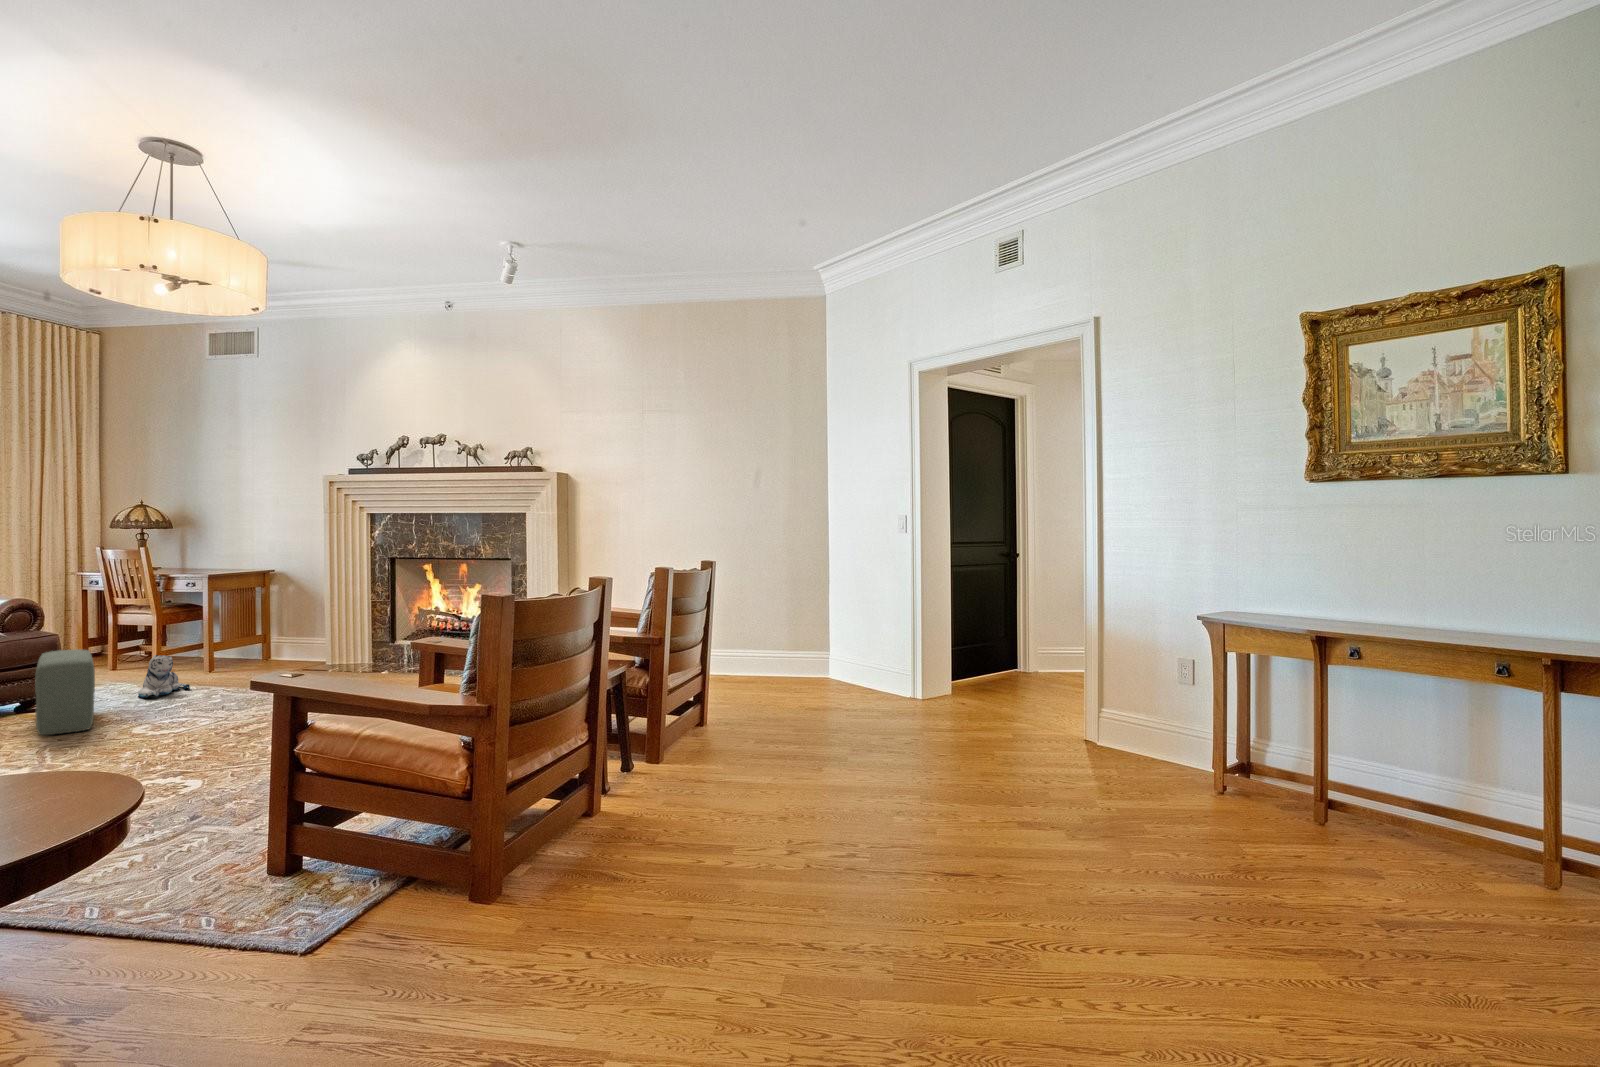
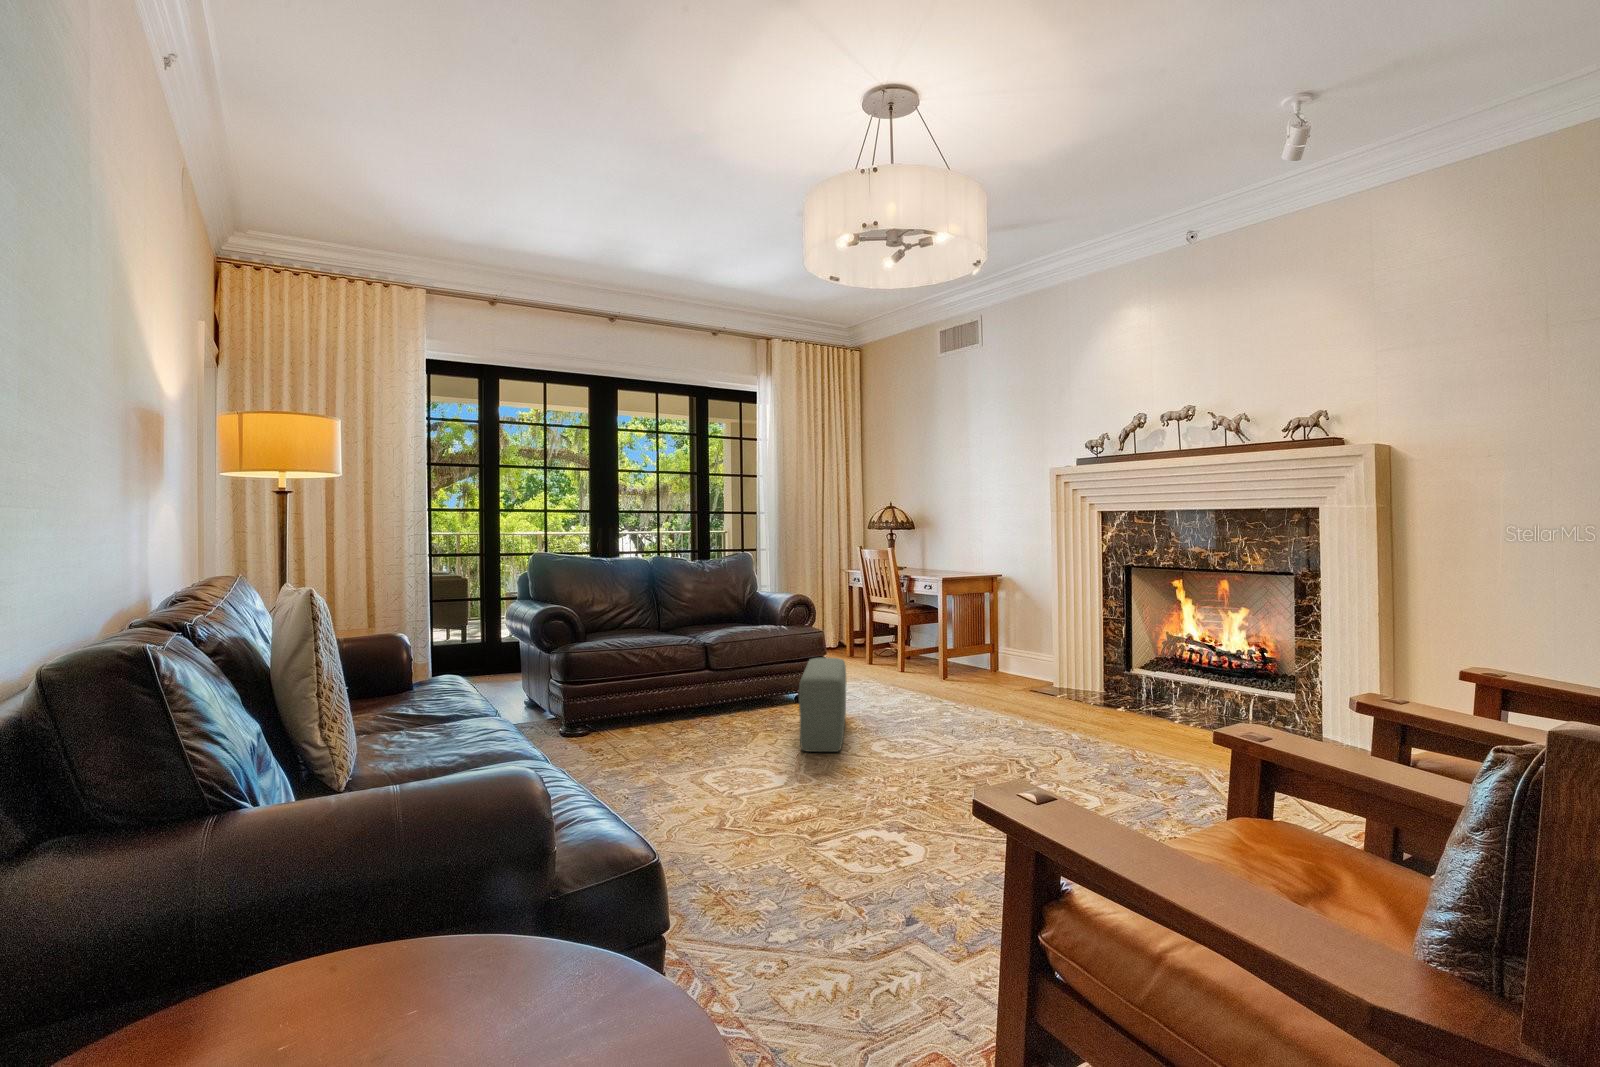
plush toy: present [138,655,190,698] -> none [884,666,927,712]

